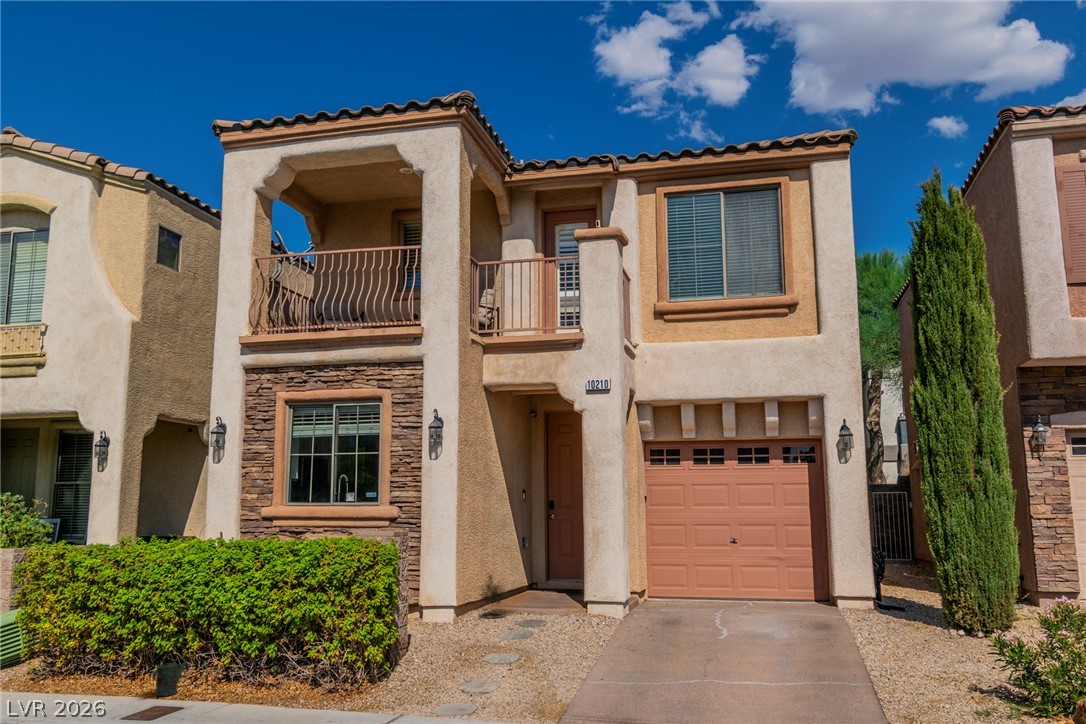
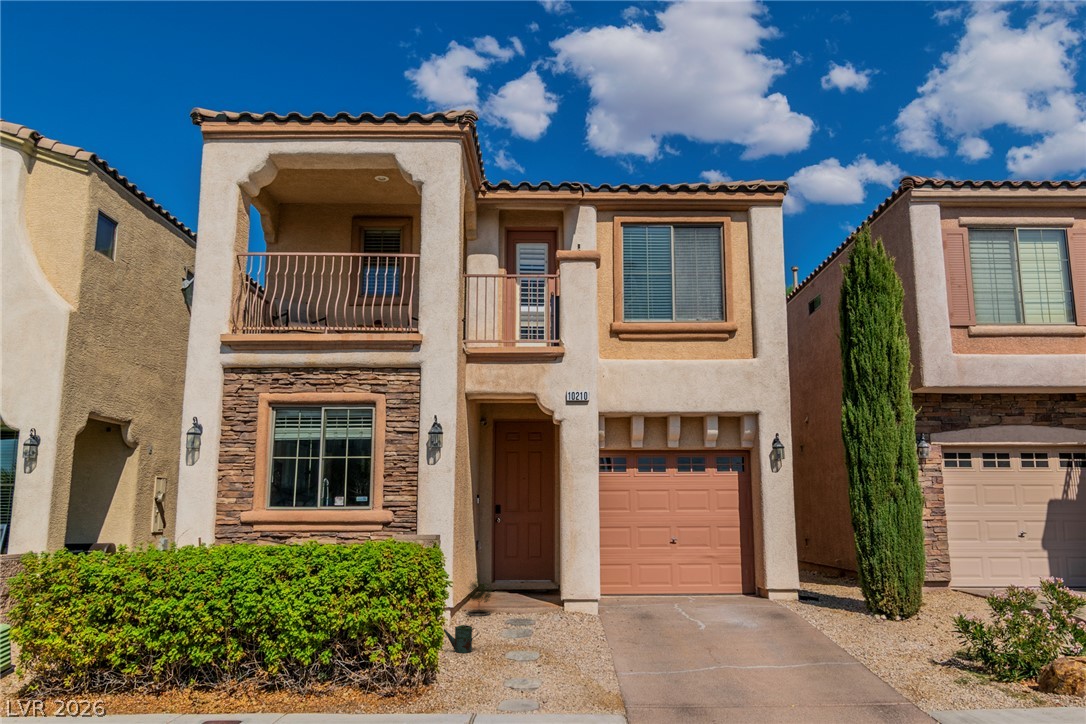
watering can: present [153,655,190,696] -> present [444,625,478,653]

